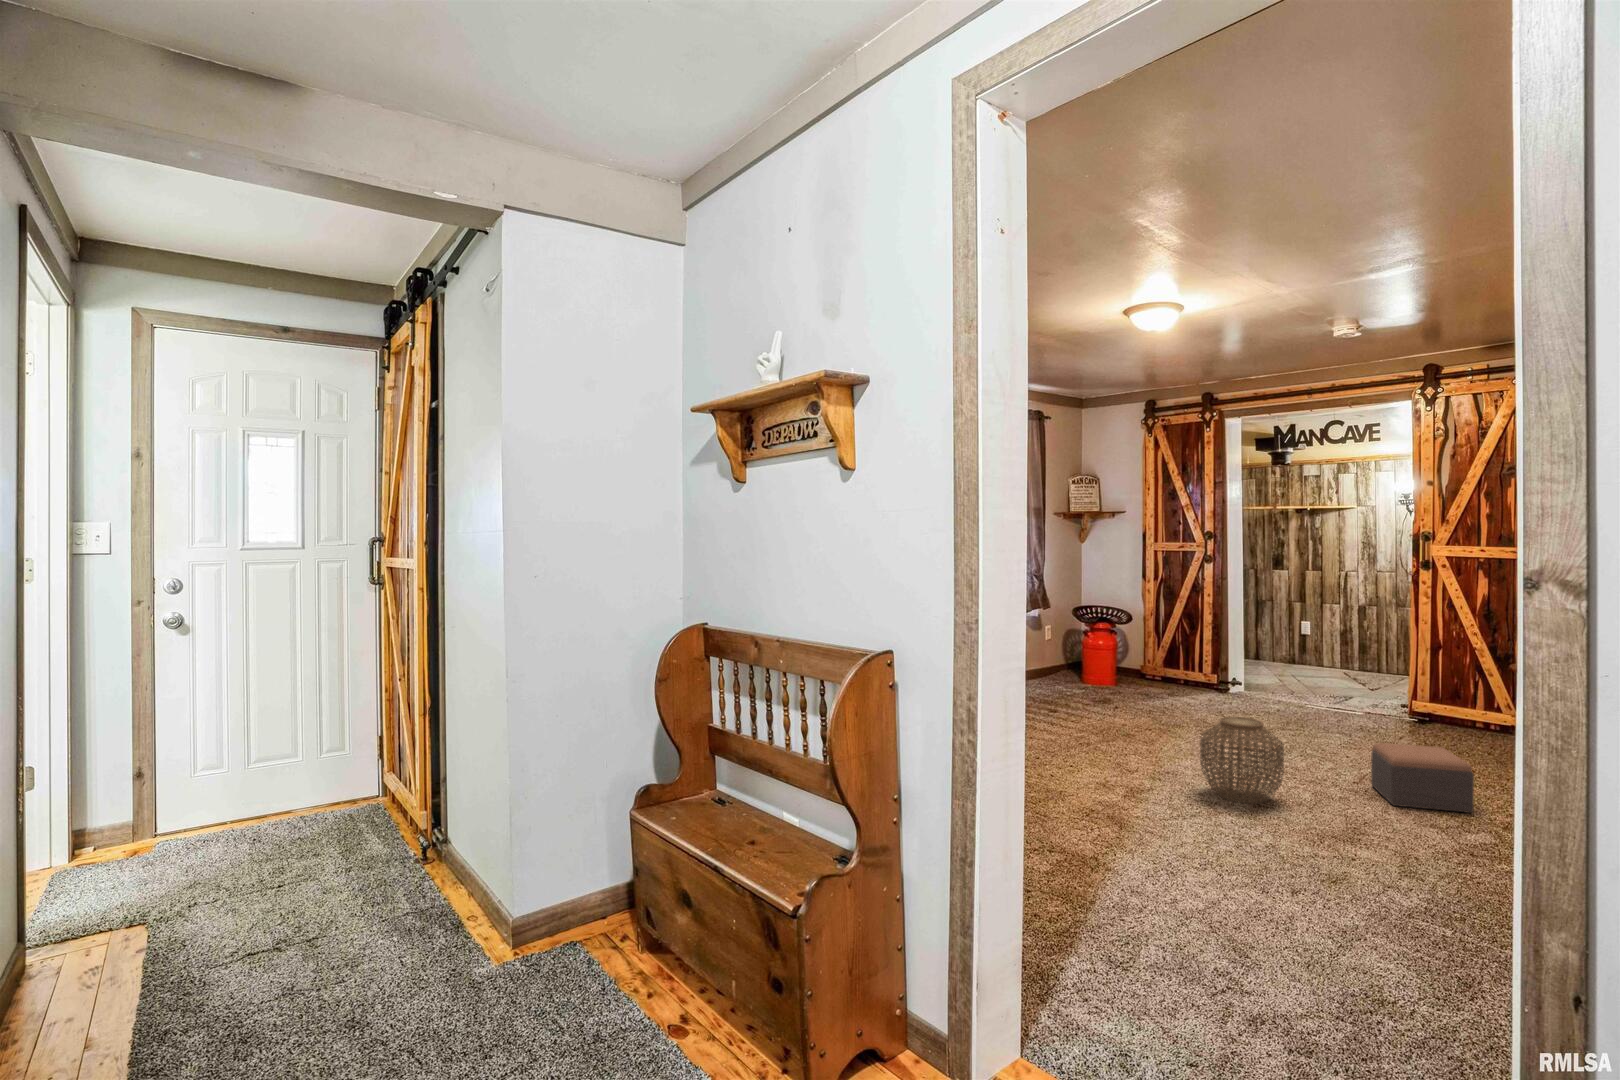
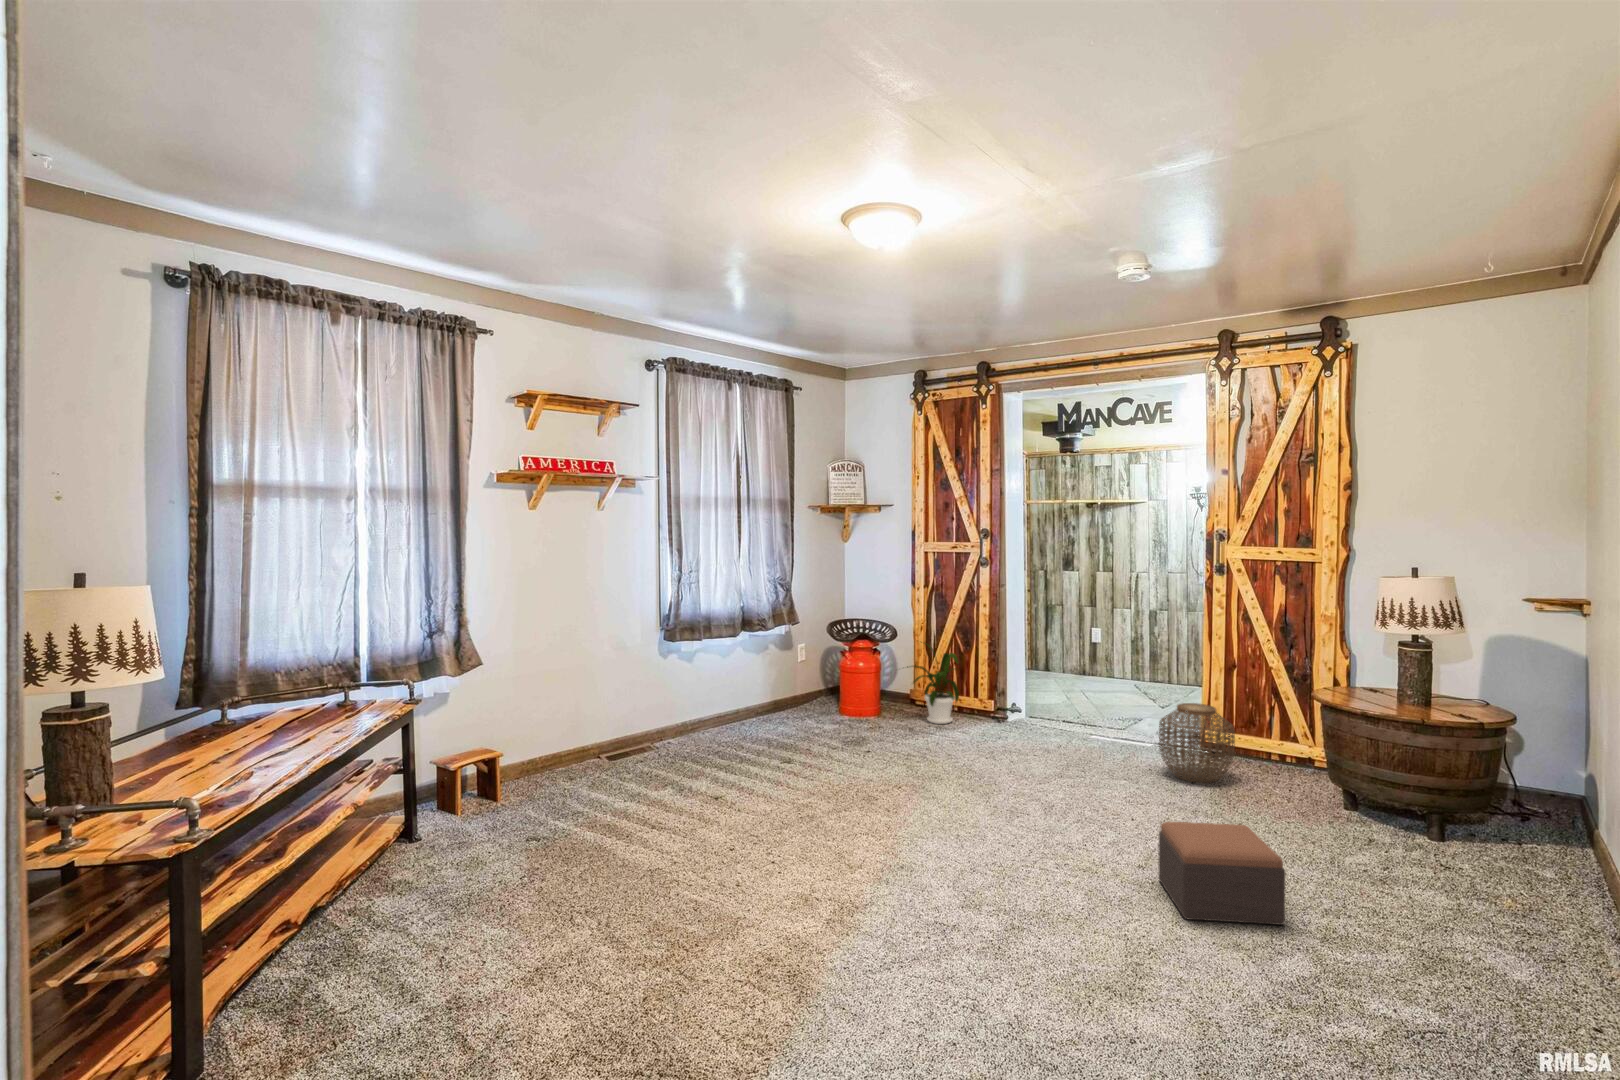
house plant: none [1131,623,1188,691] -> present [907,643,959,724]
woven basket: present [1200,717,1284,804] -> present [1159,703,1235,783]

